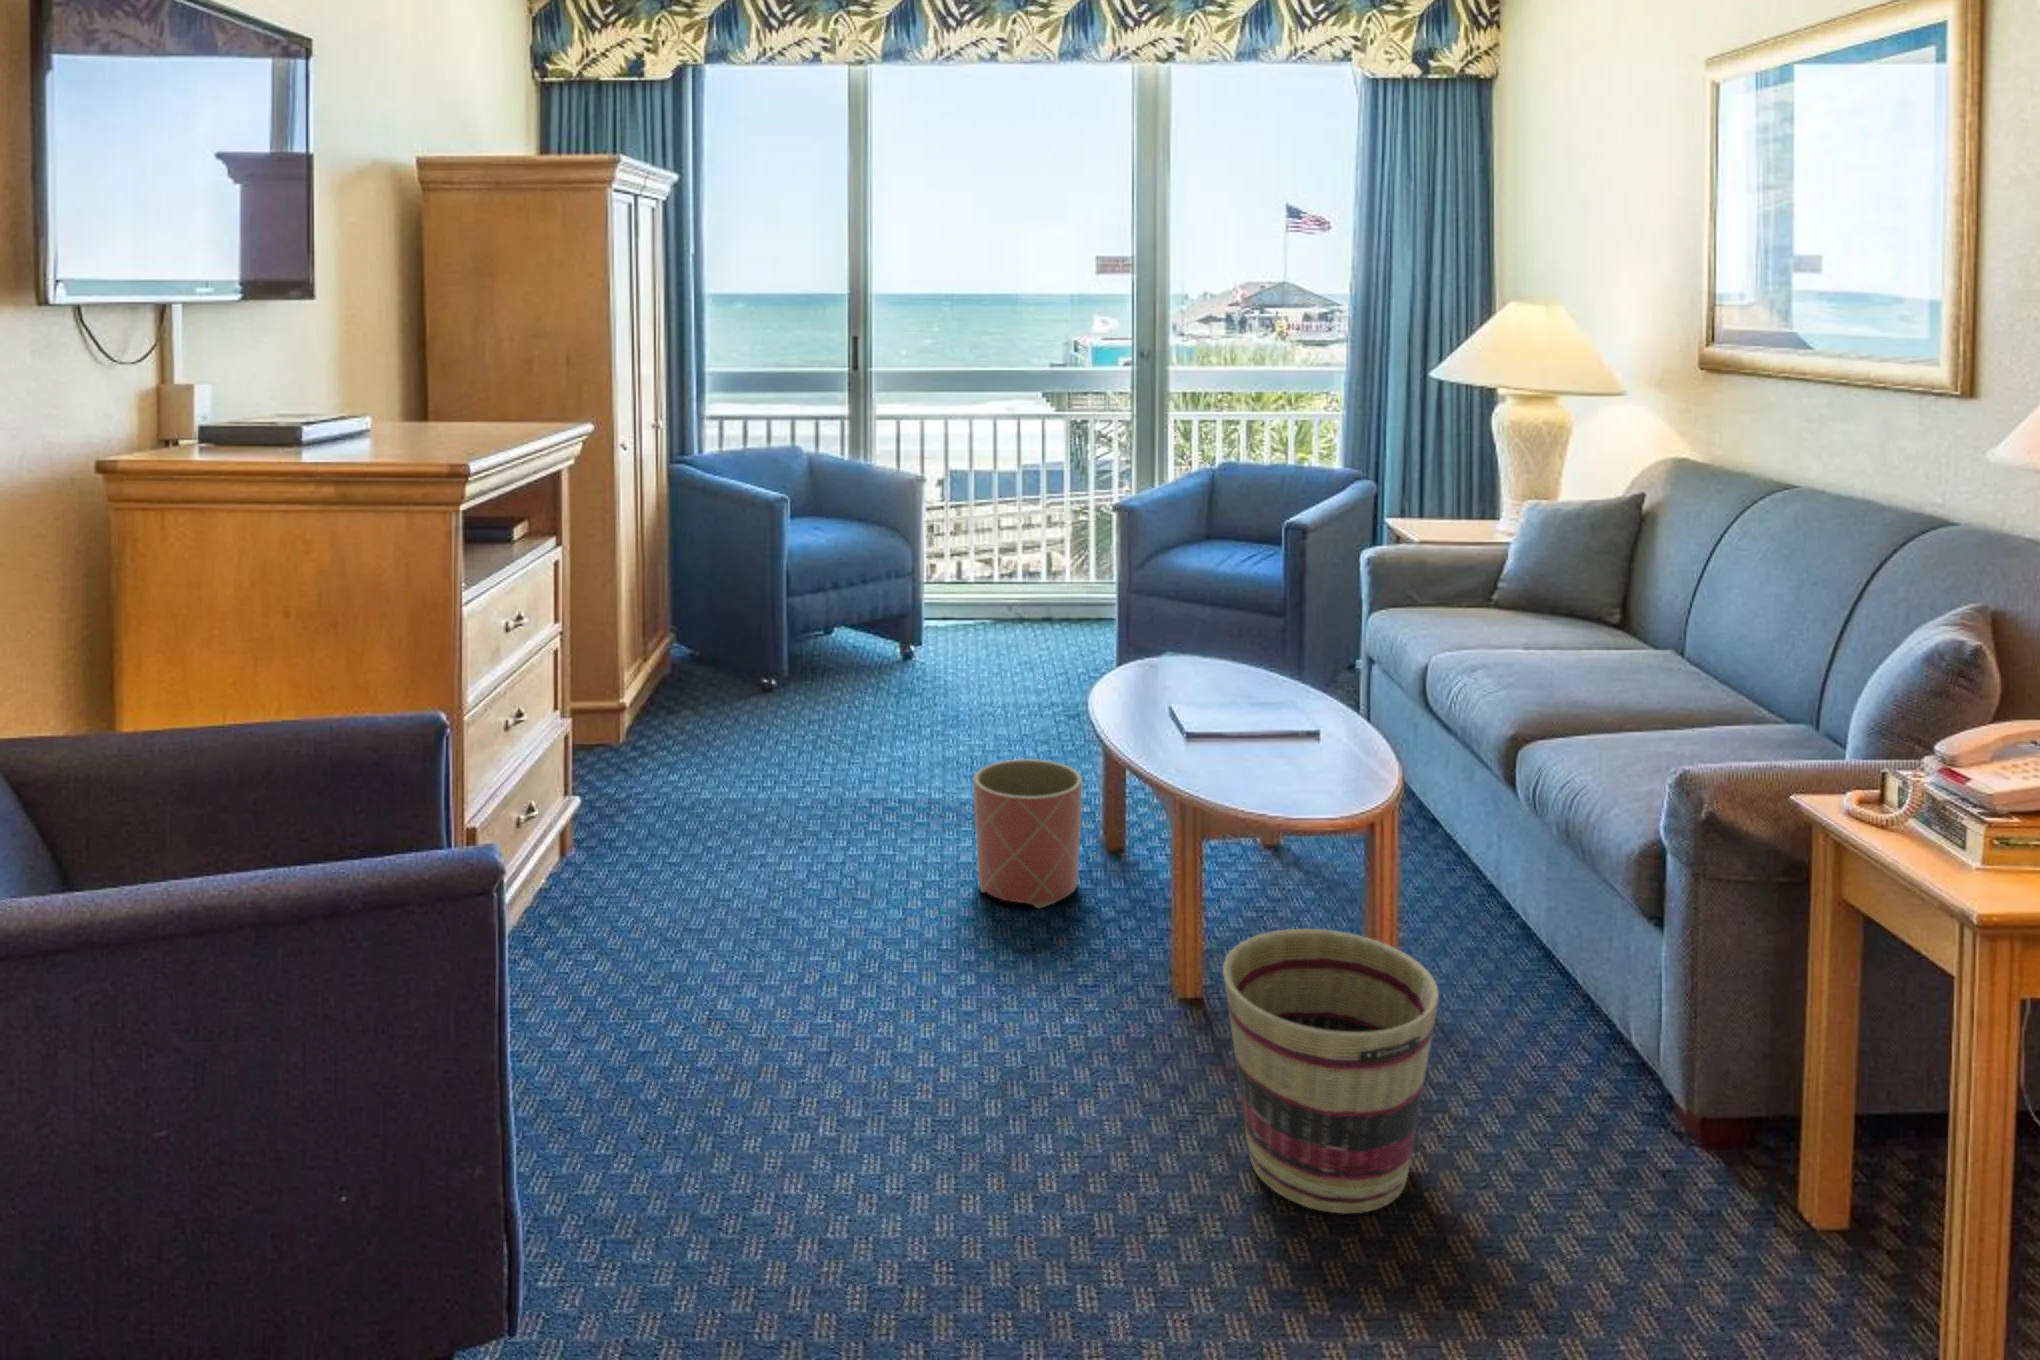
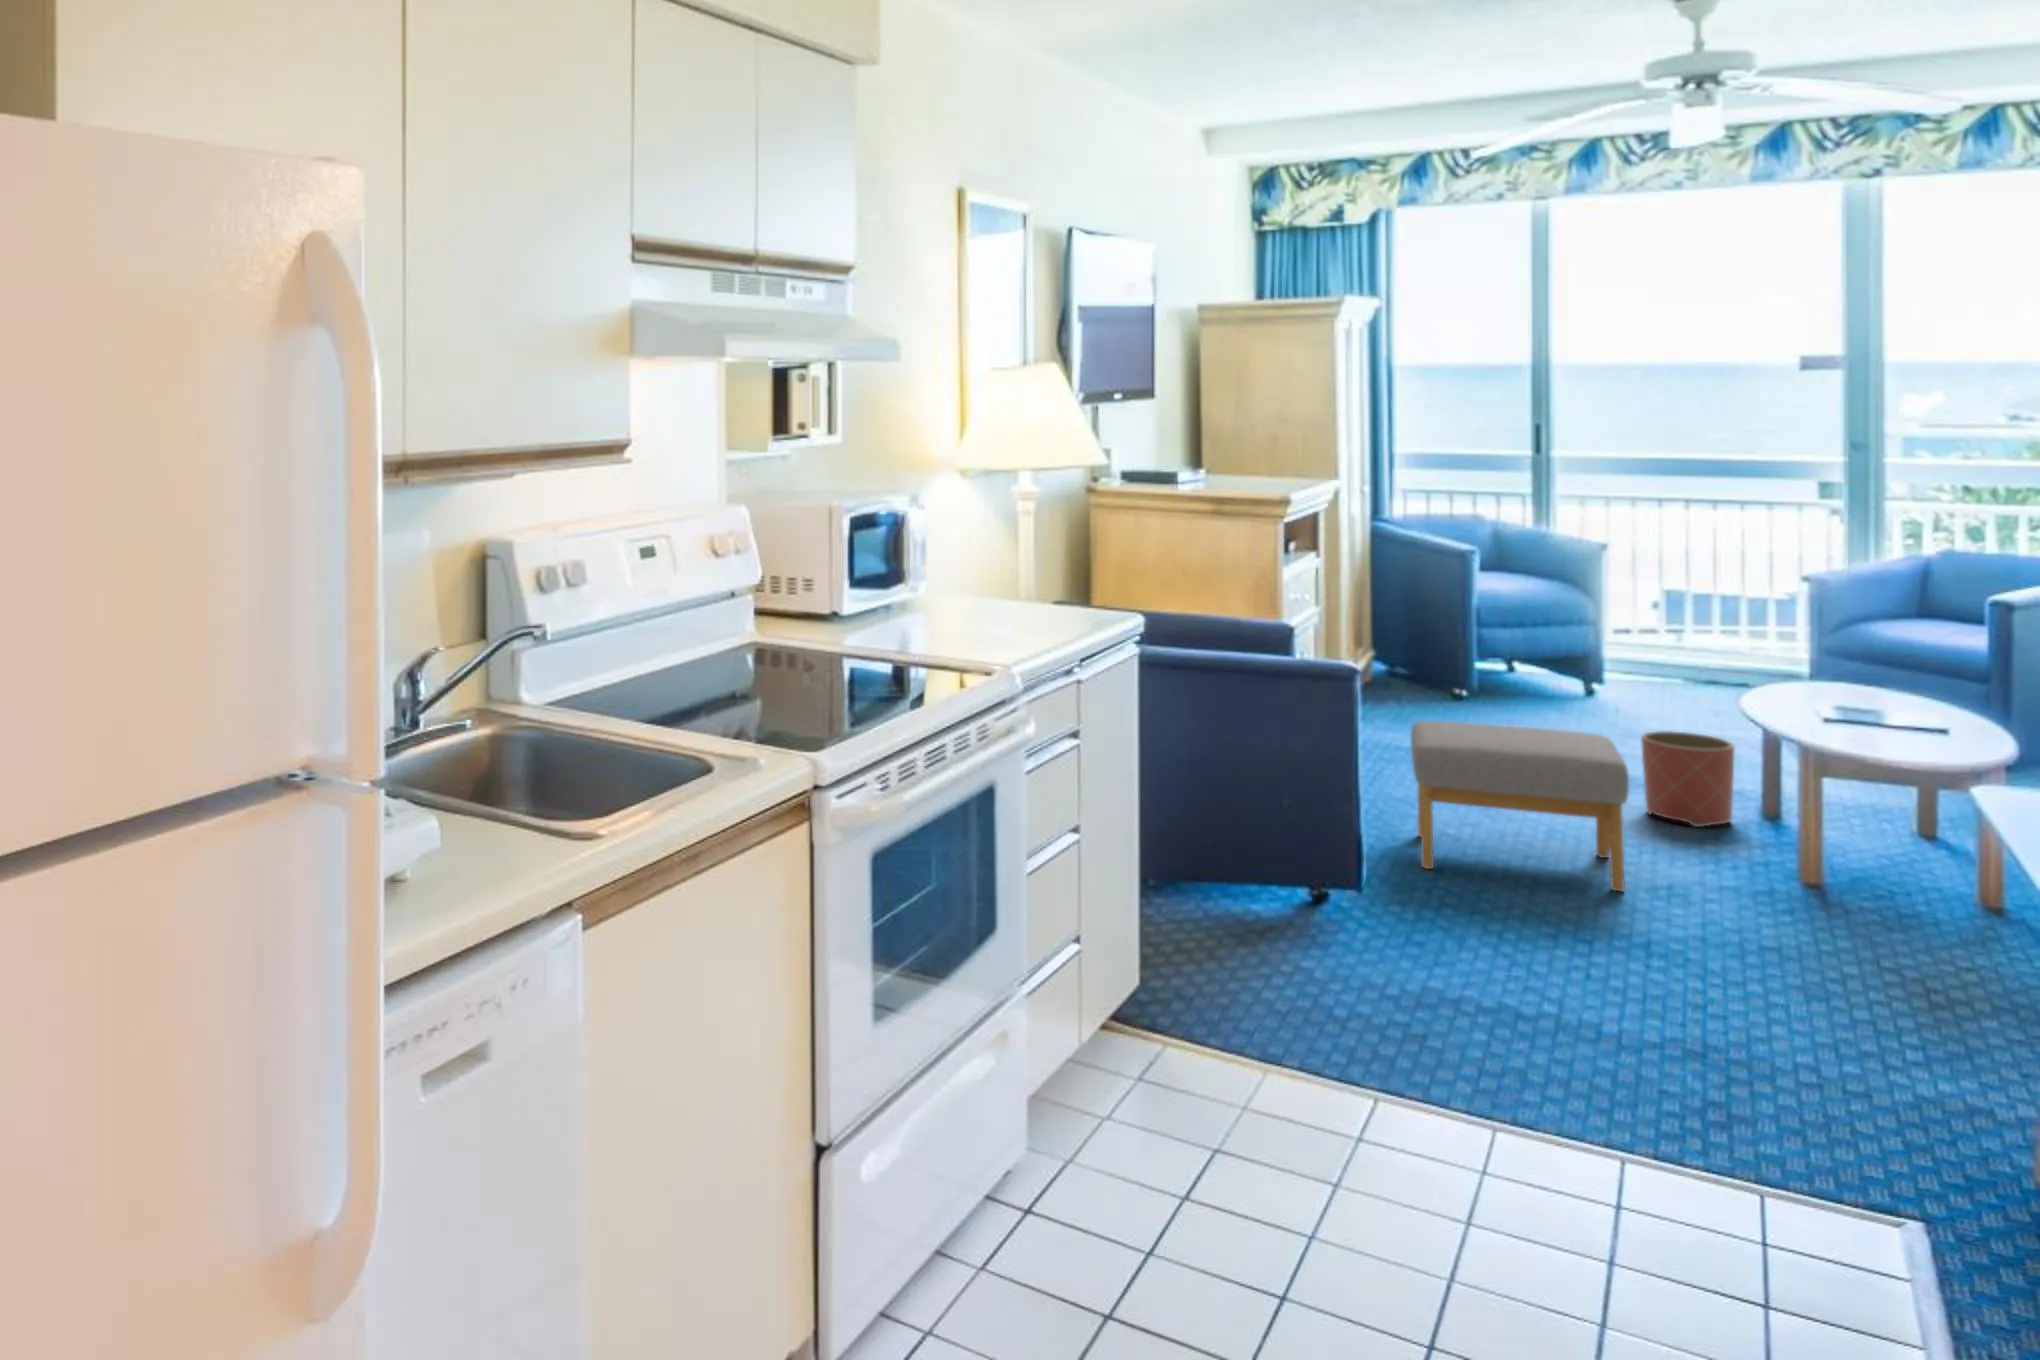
footstool: none [634,832,974,1173] -> present [1411,721,1629,891]
basket: present [1223,929,1439,1213] -> none [1805,808,1969,958]

